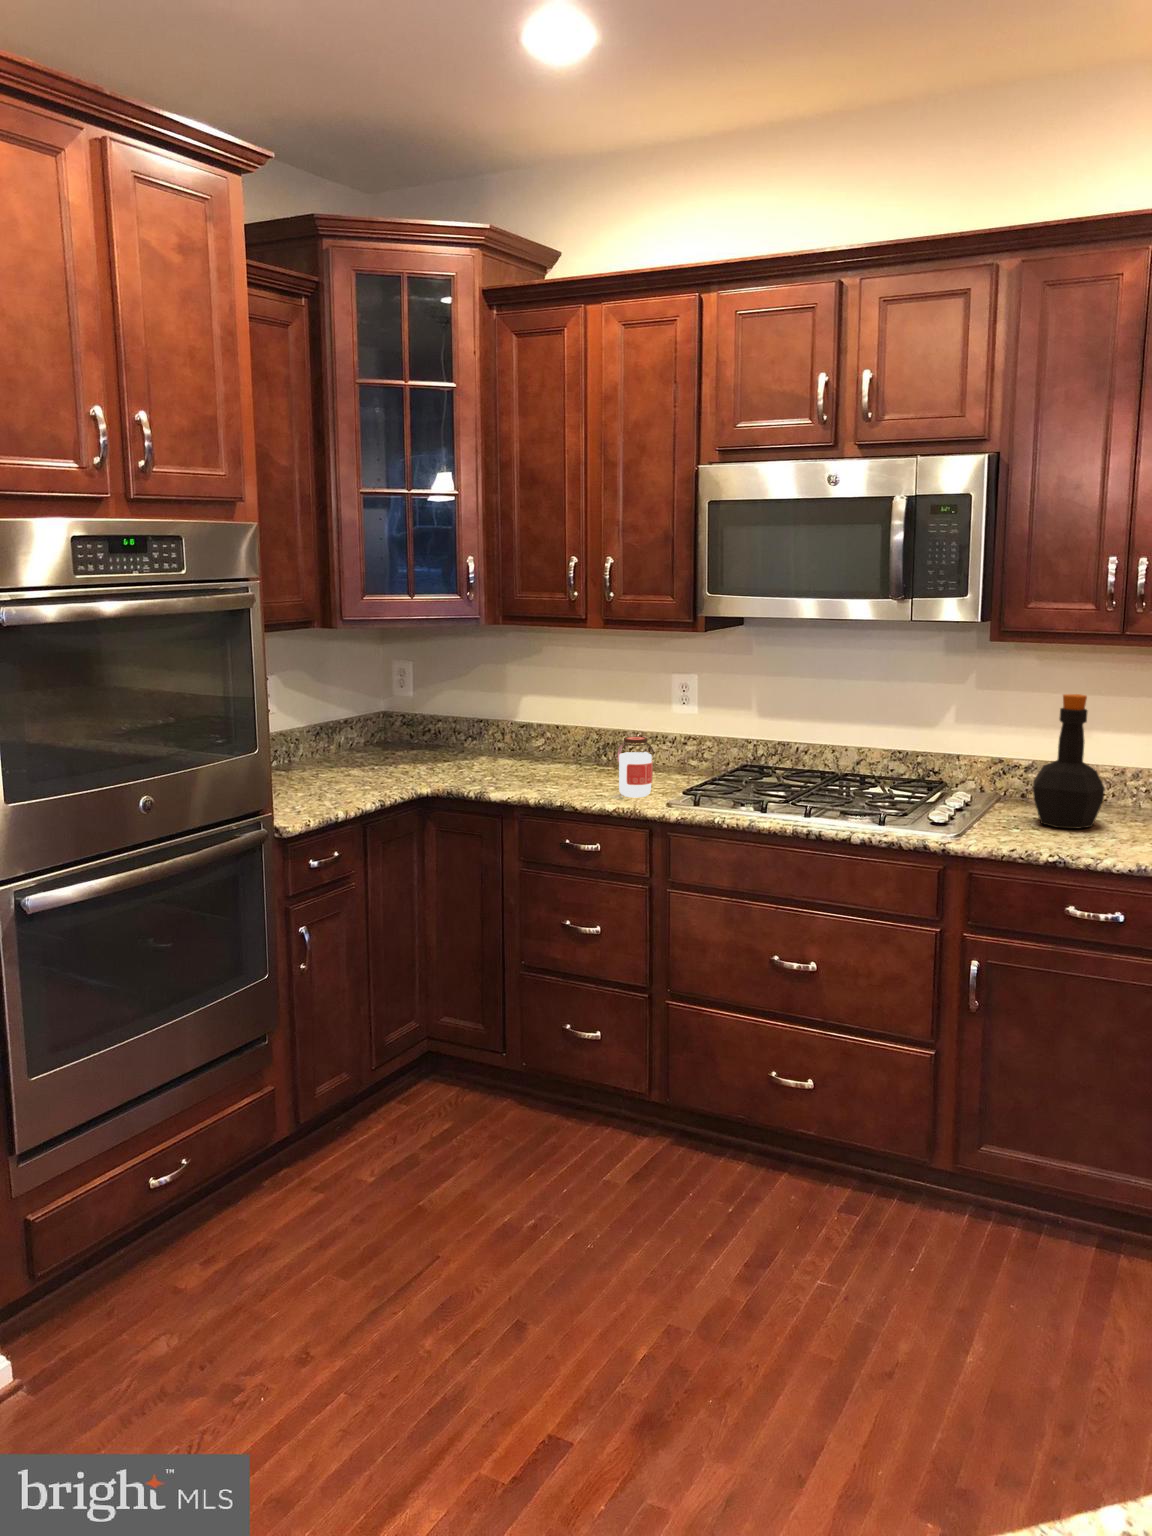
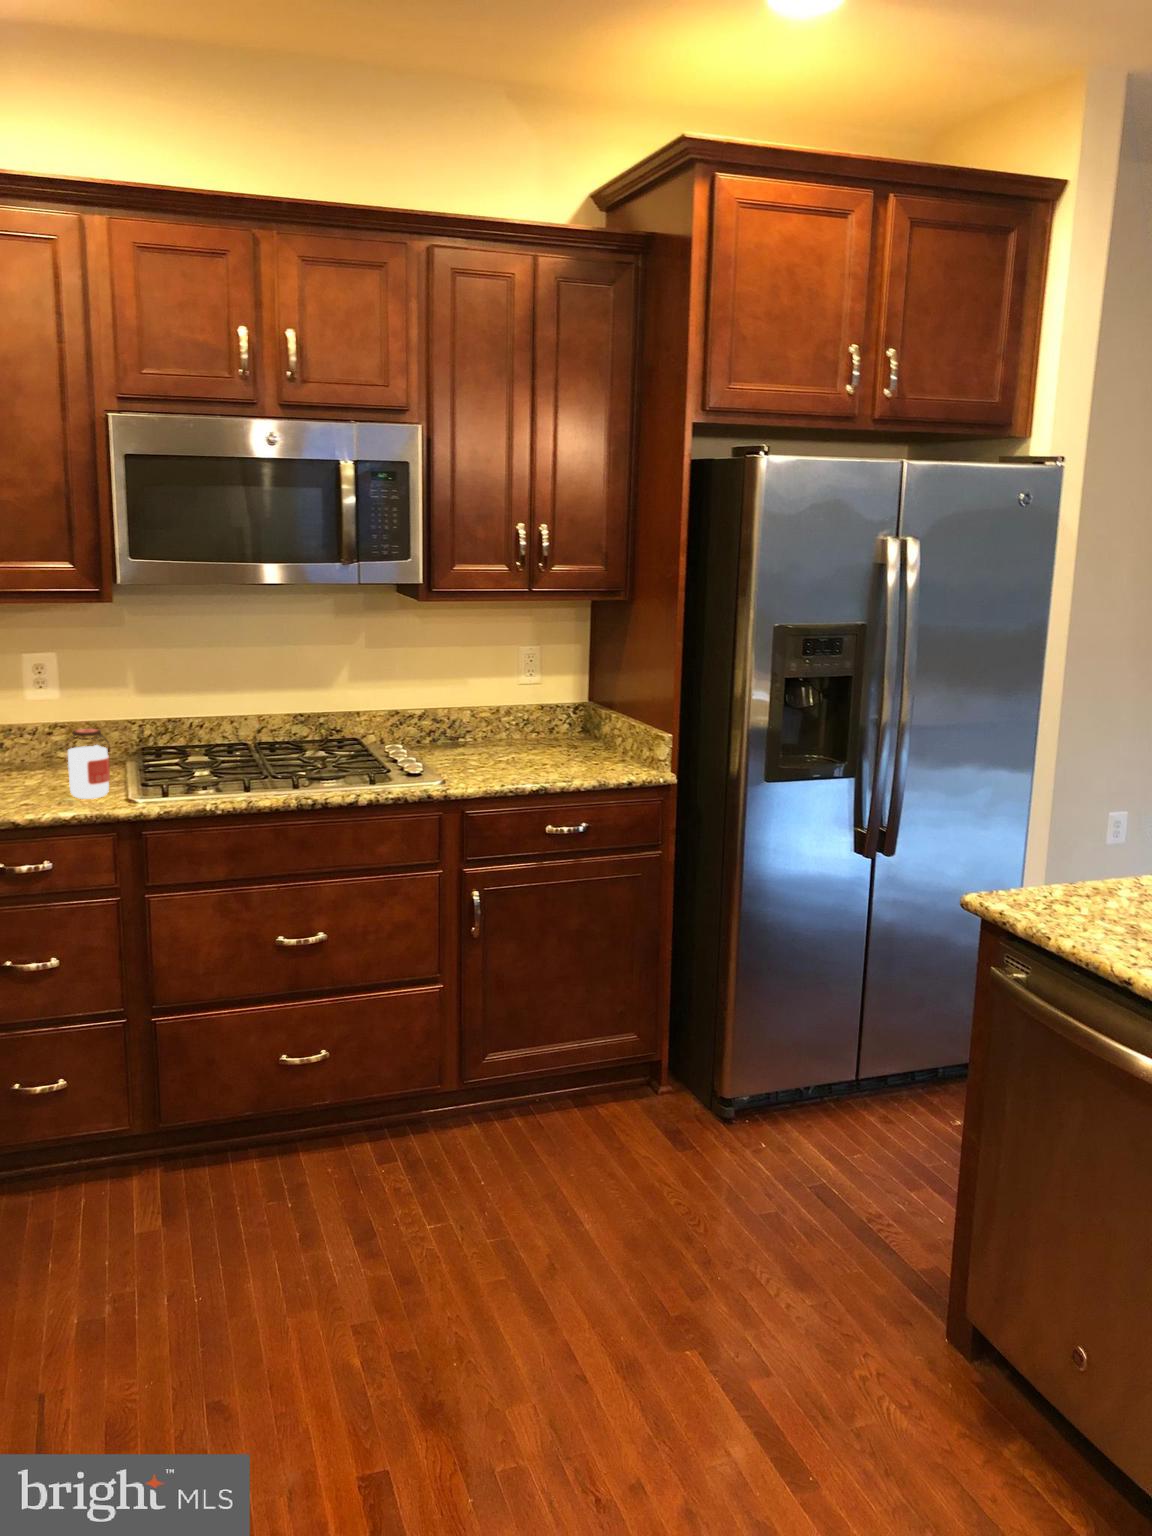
bottle: present [1033,694,1105,829] -> none [463,646,522,764]

